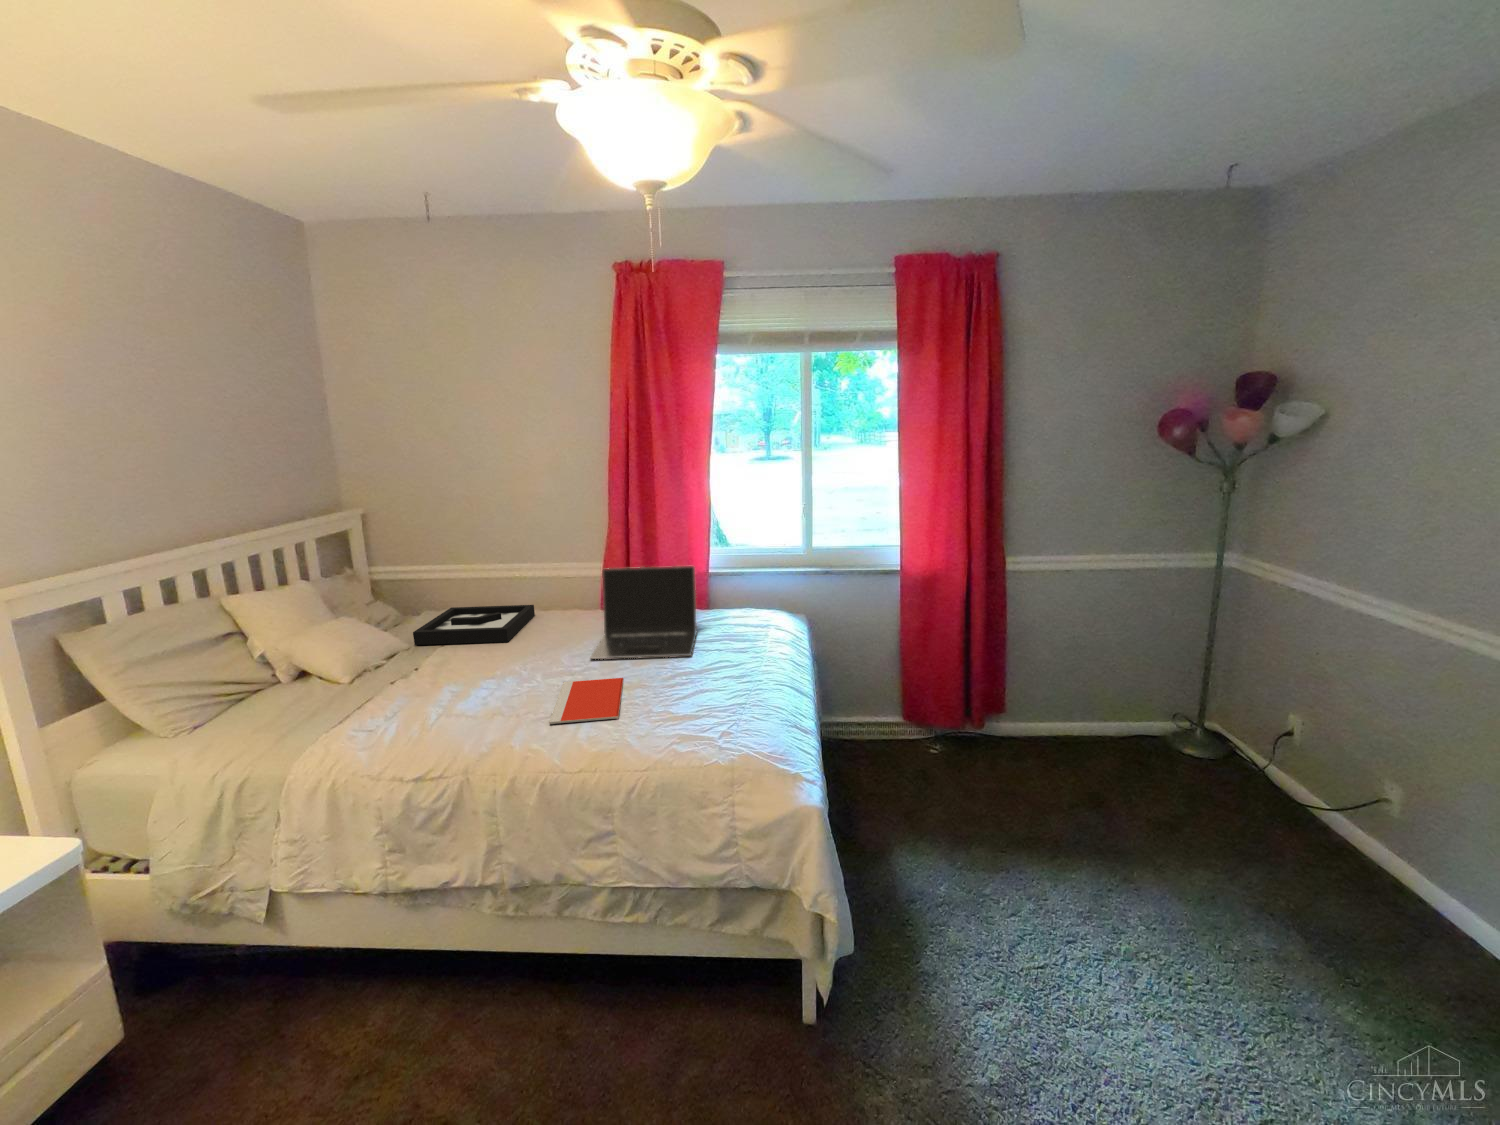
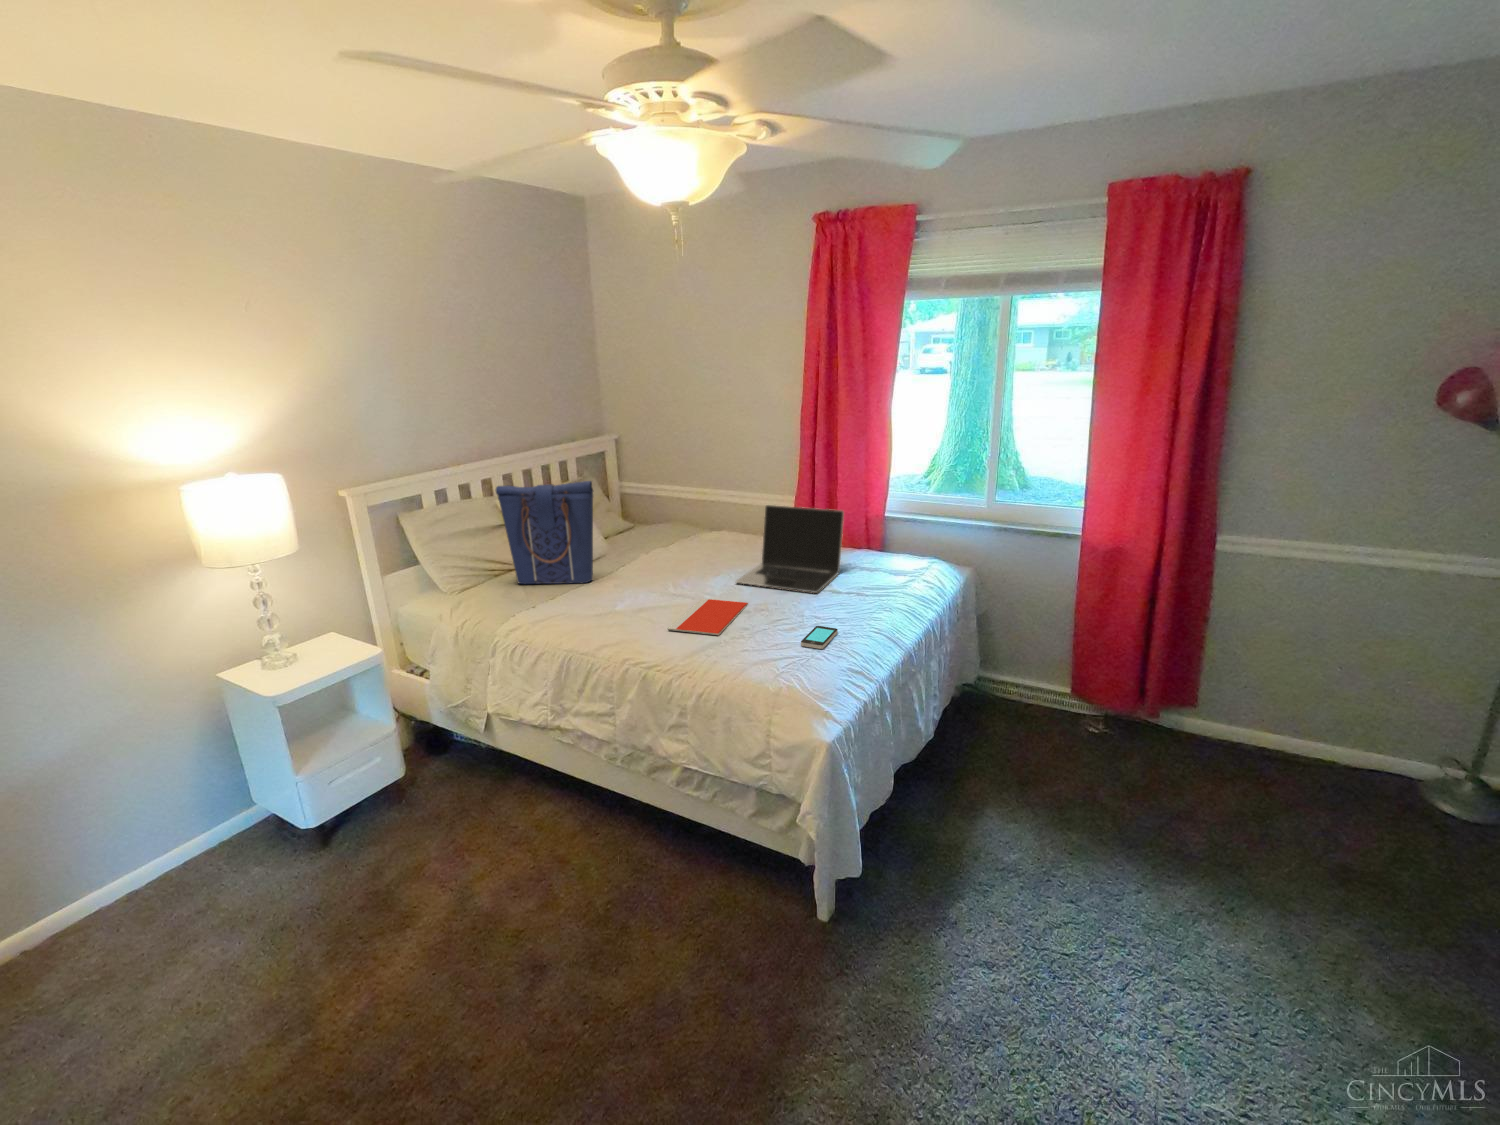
tote bag: none [244,556,397,705] -> present [496,481,593,584]
decorative tray: present [413,605,535,645] -> none [622,523,724,558]
smartphone: none [720,687,747,711] -> present [801,626,838,649]

